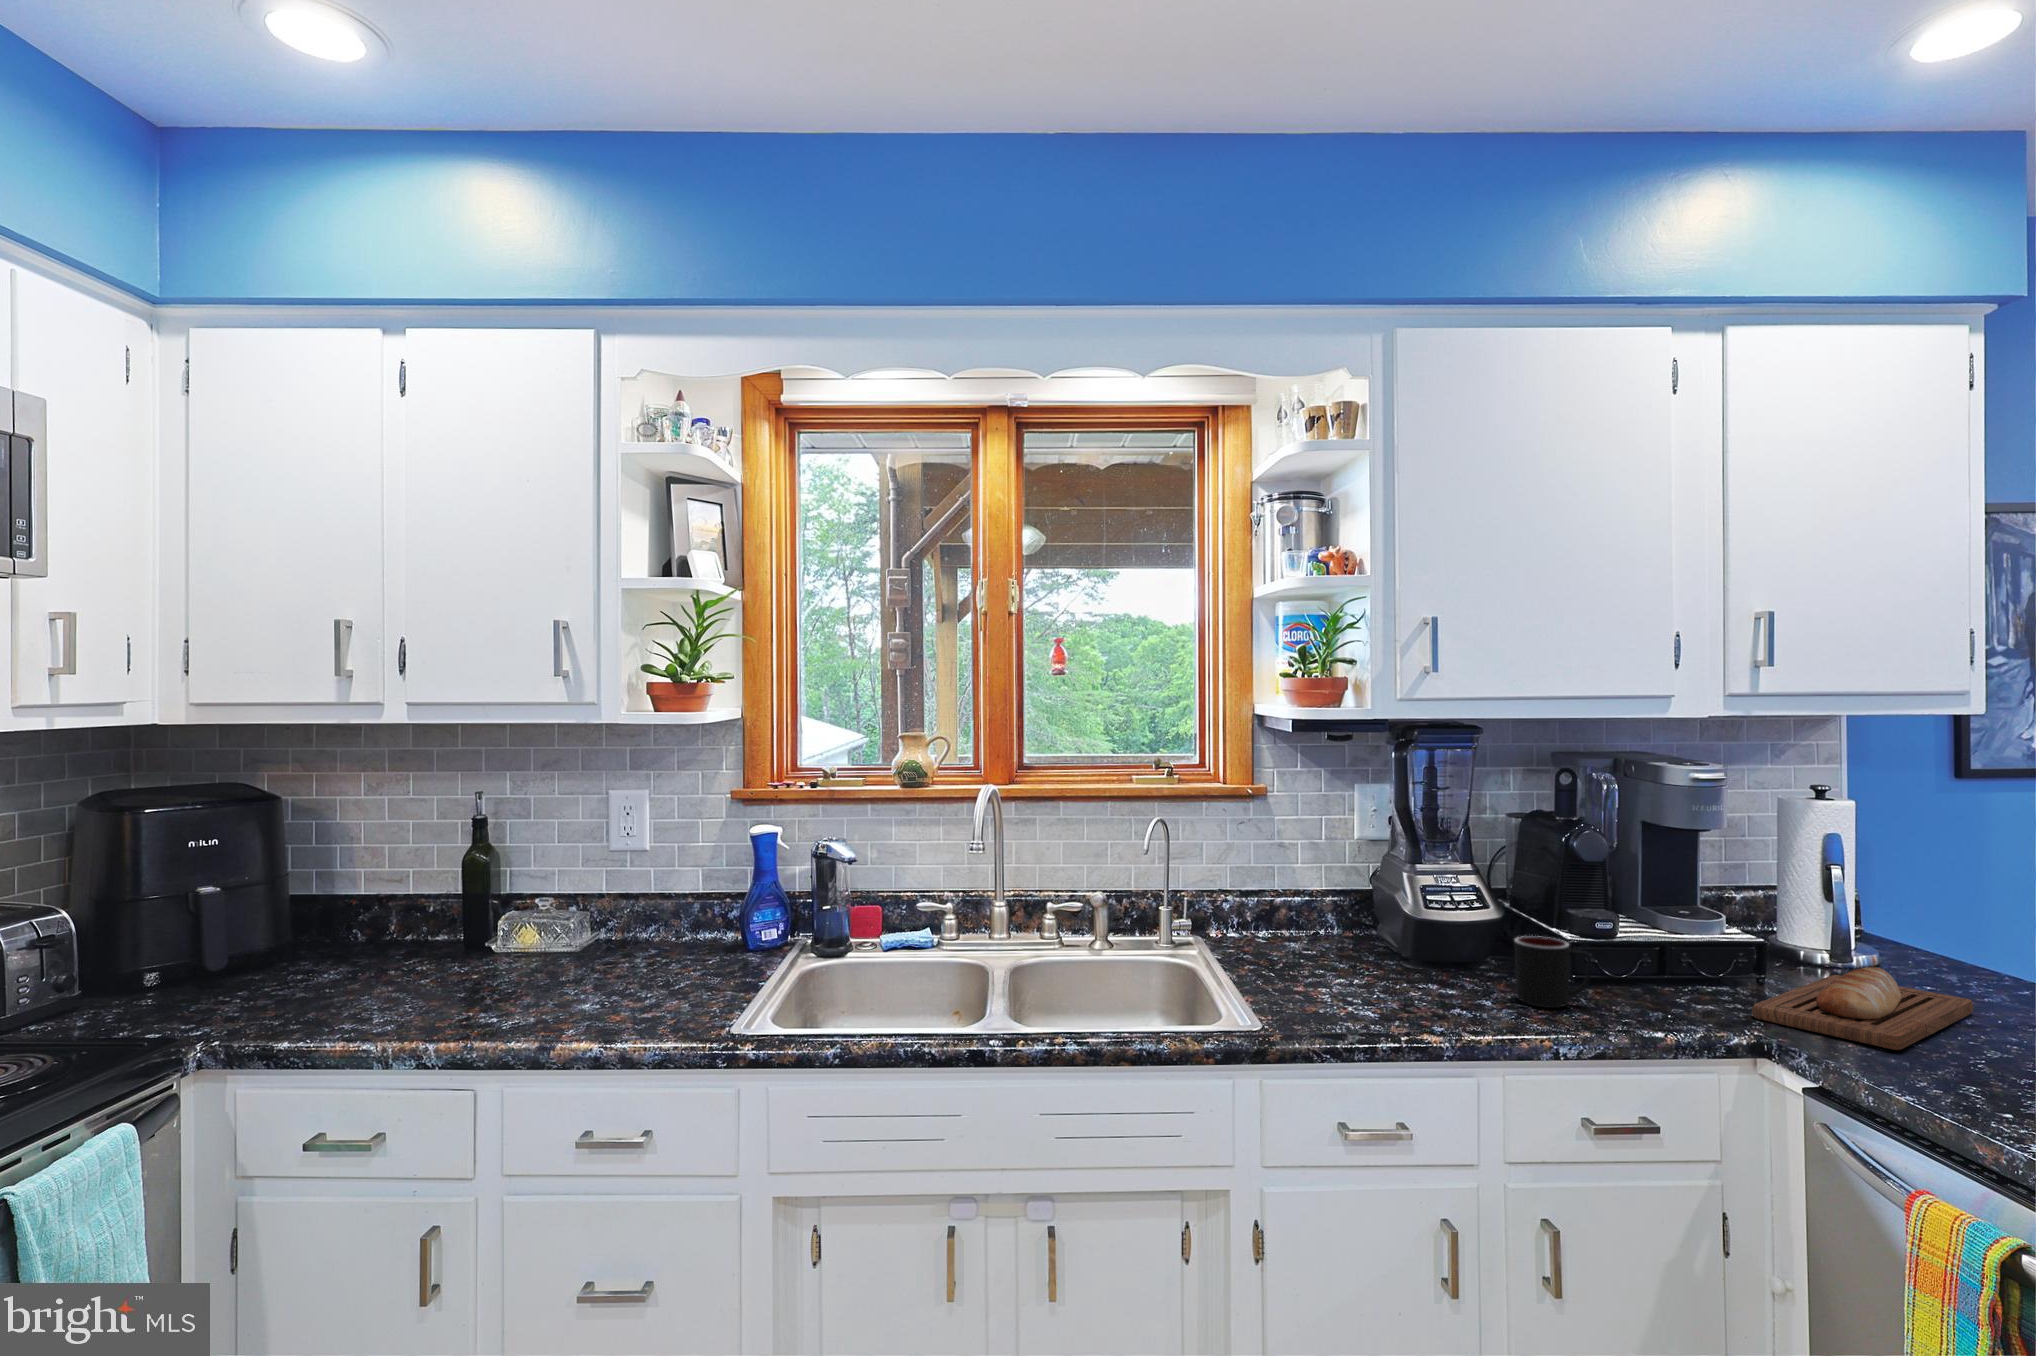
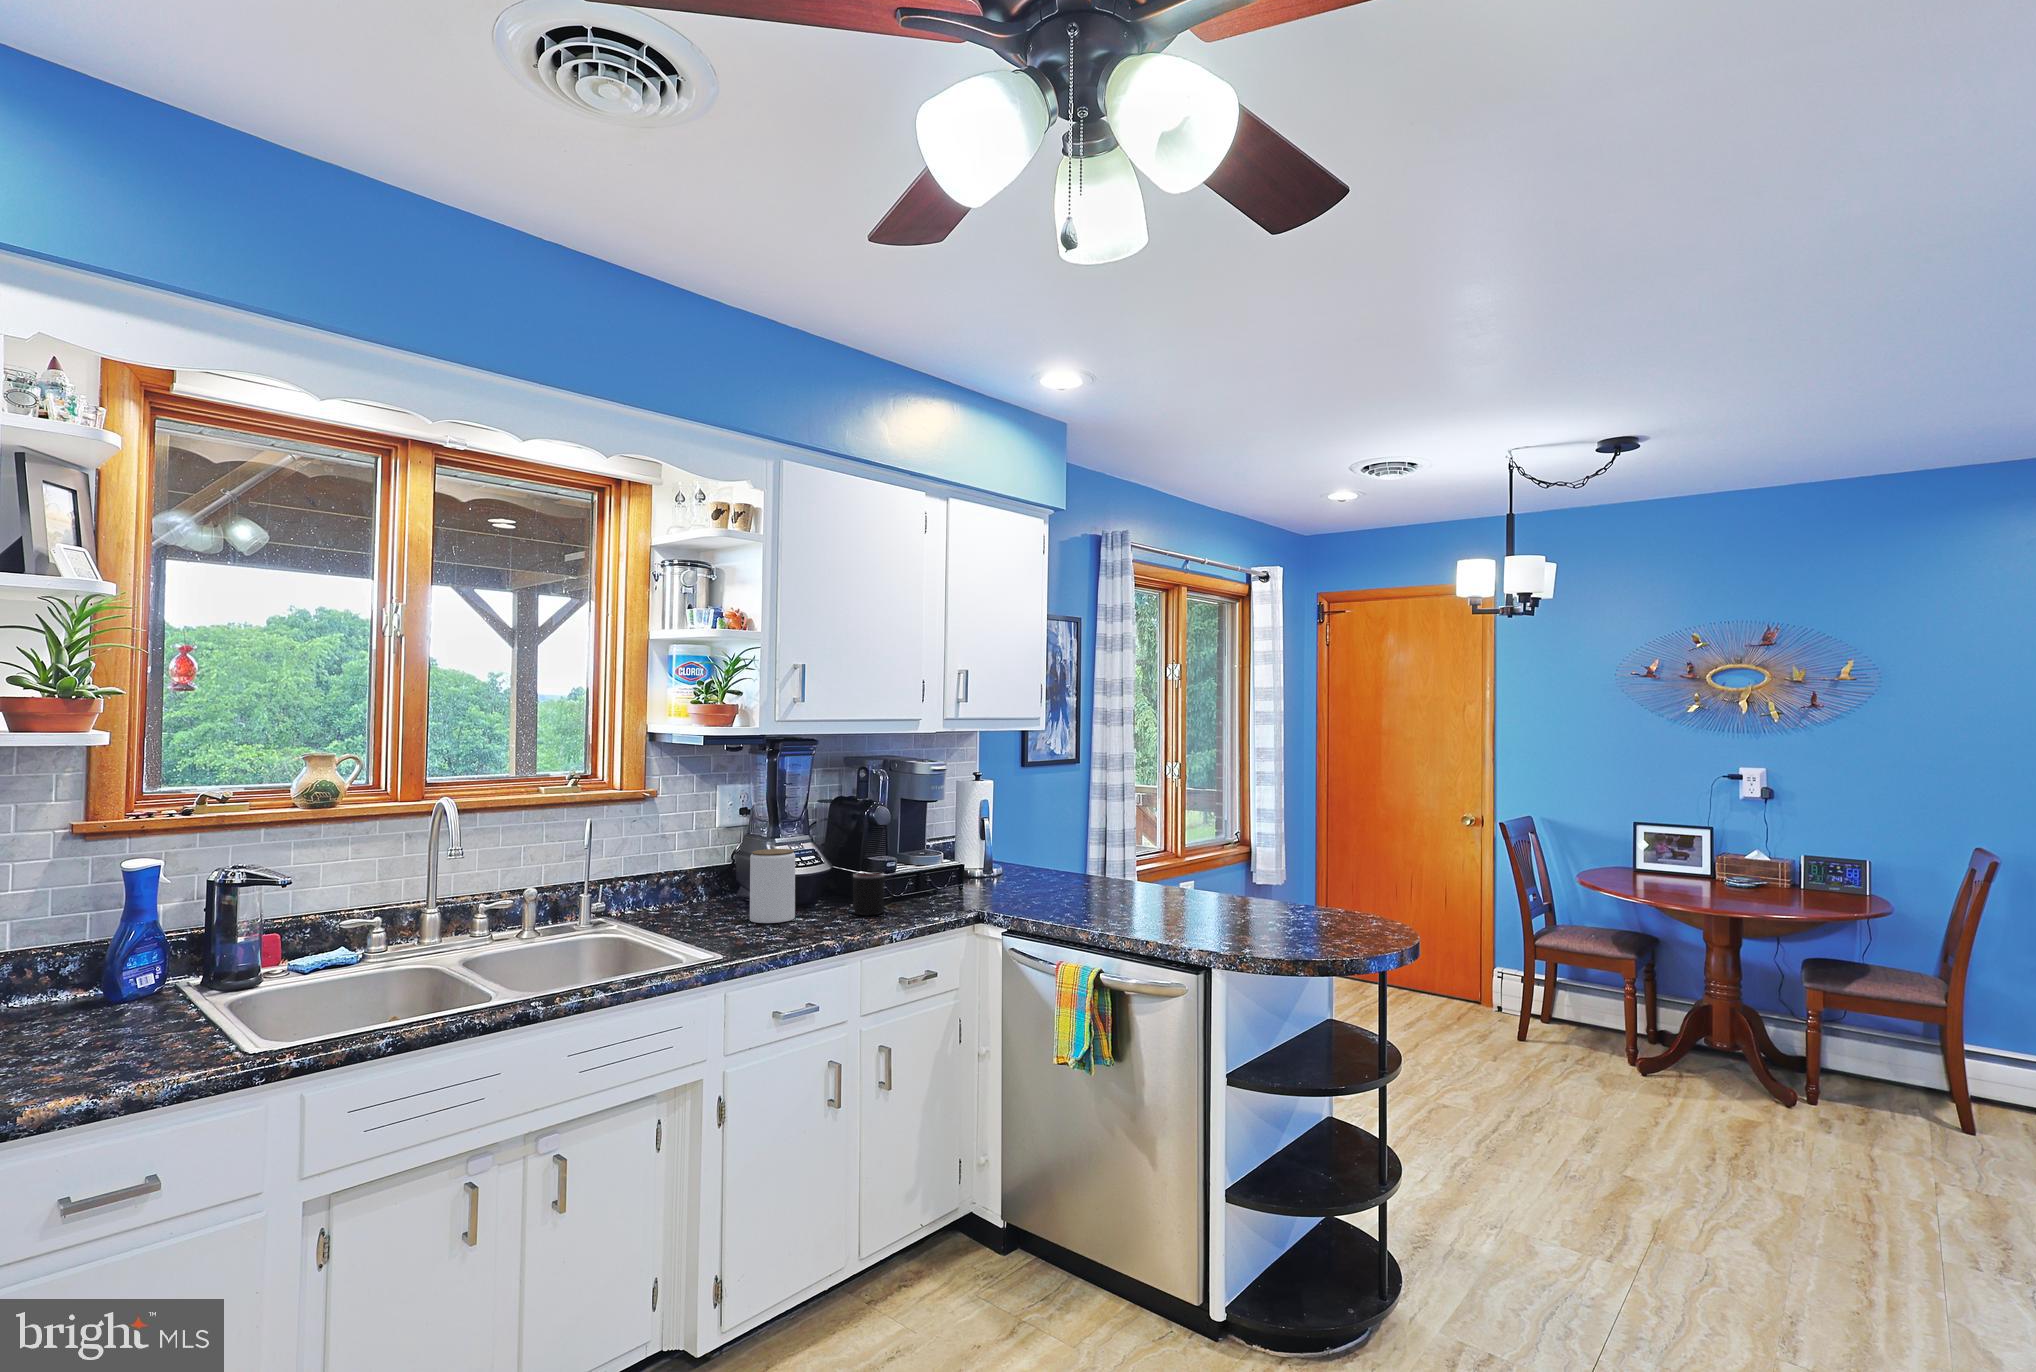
jar: none [1353,881,1420,990] -> present [750,849,795,923]
bread loaf: present [1752,967,1973,1050] -> none [967,869,1045,904]

